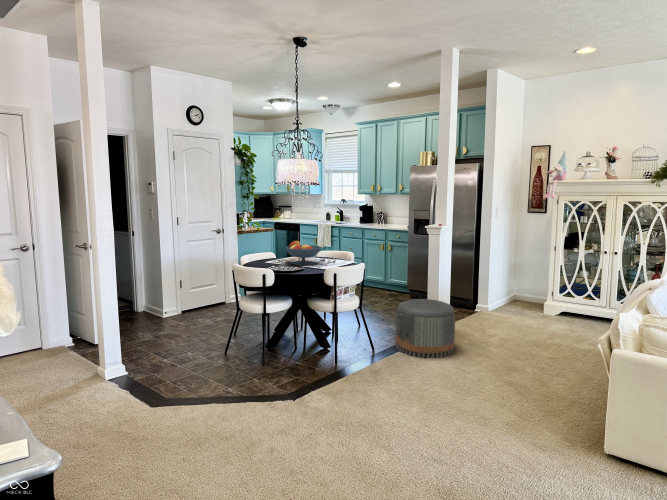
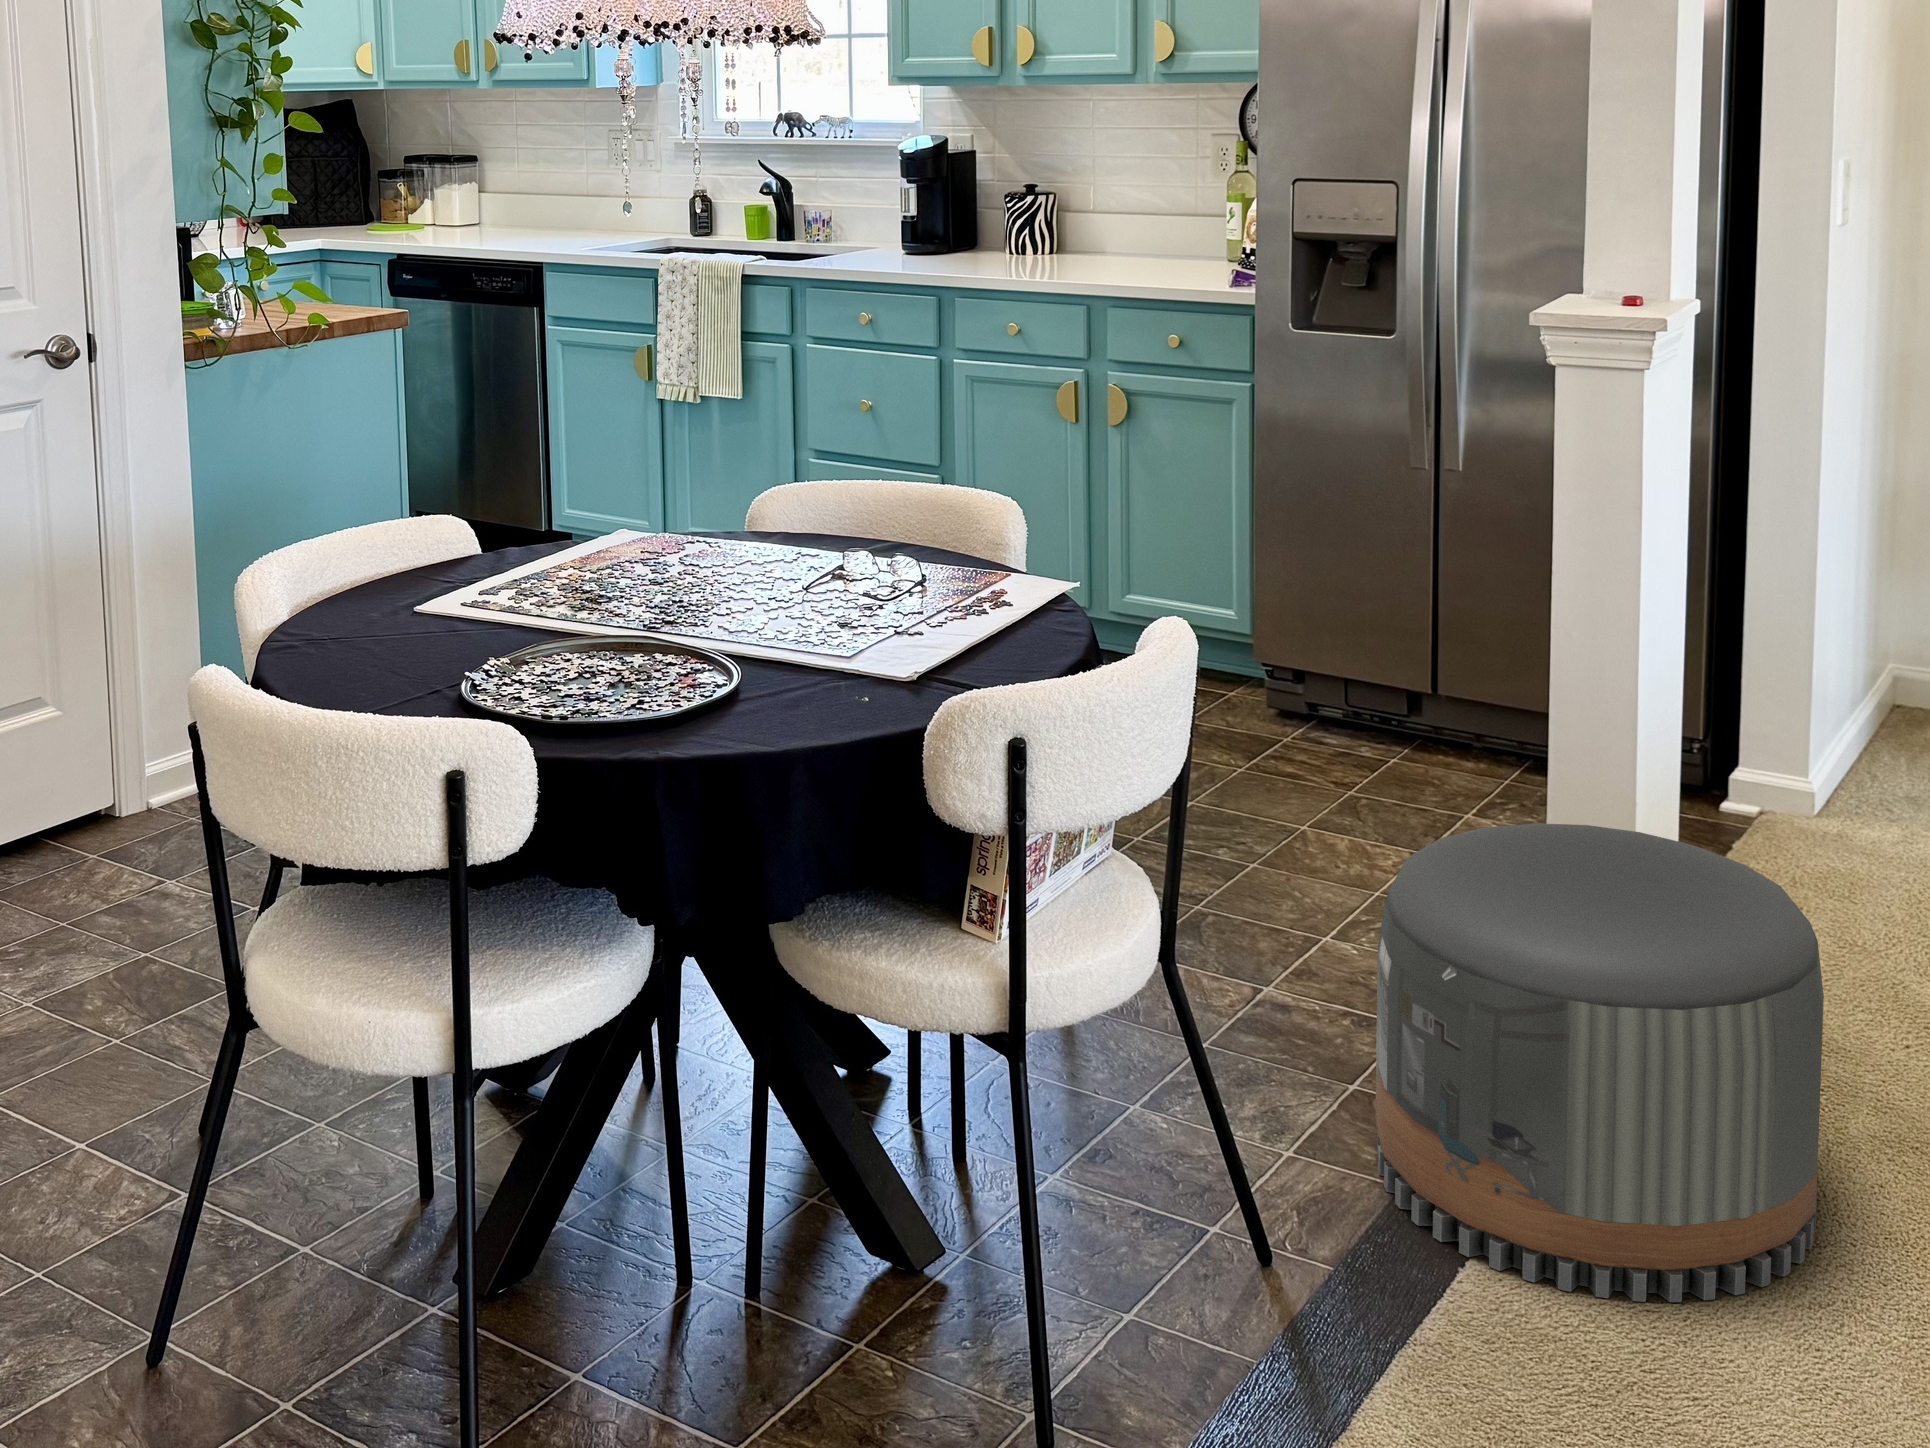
fruit bowl: present [286,241,321,265] -> none [568,445,826,630]

